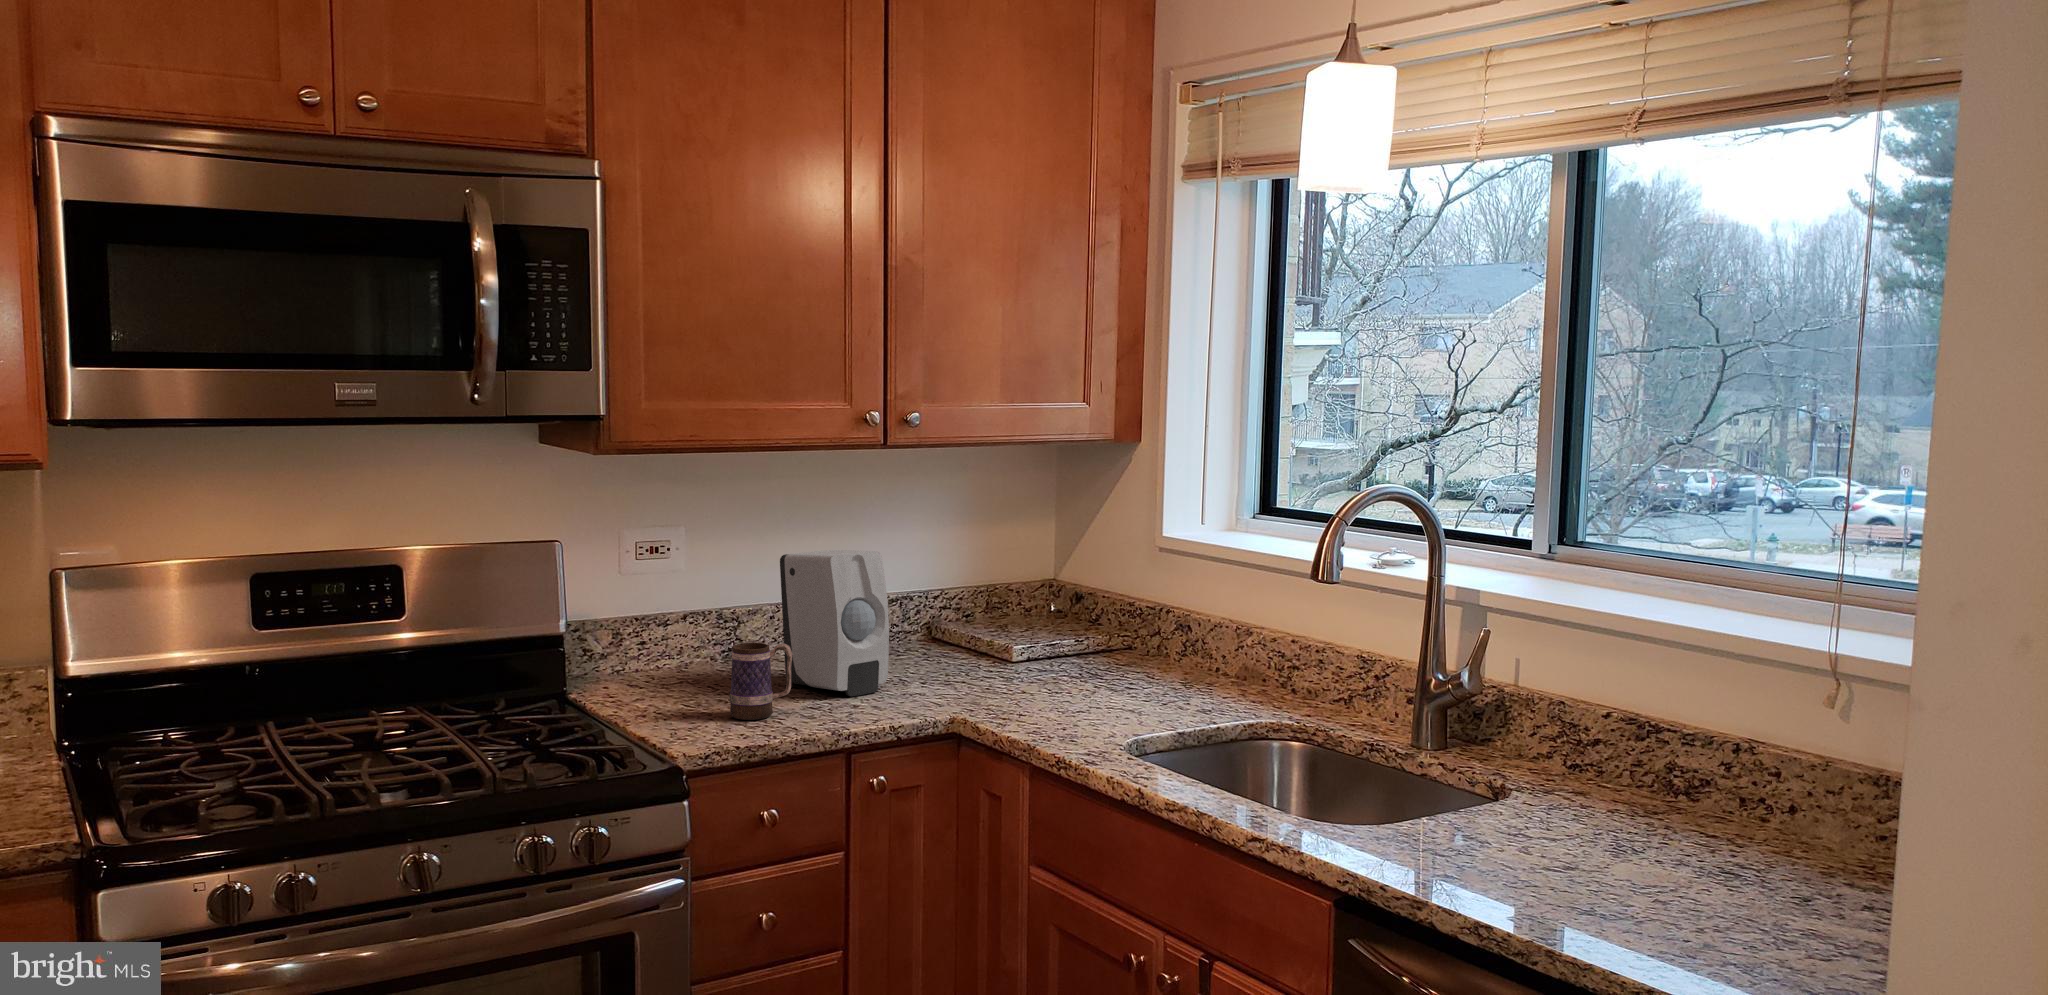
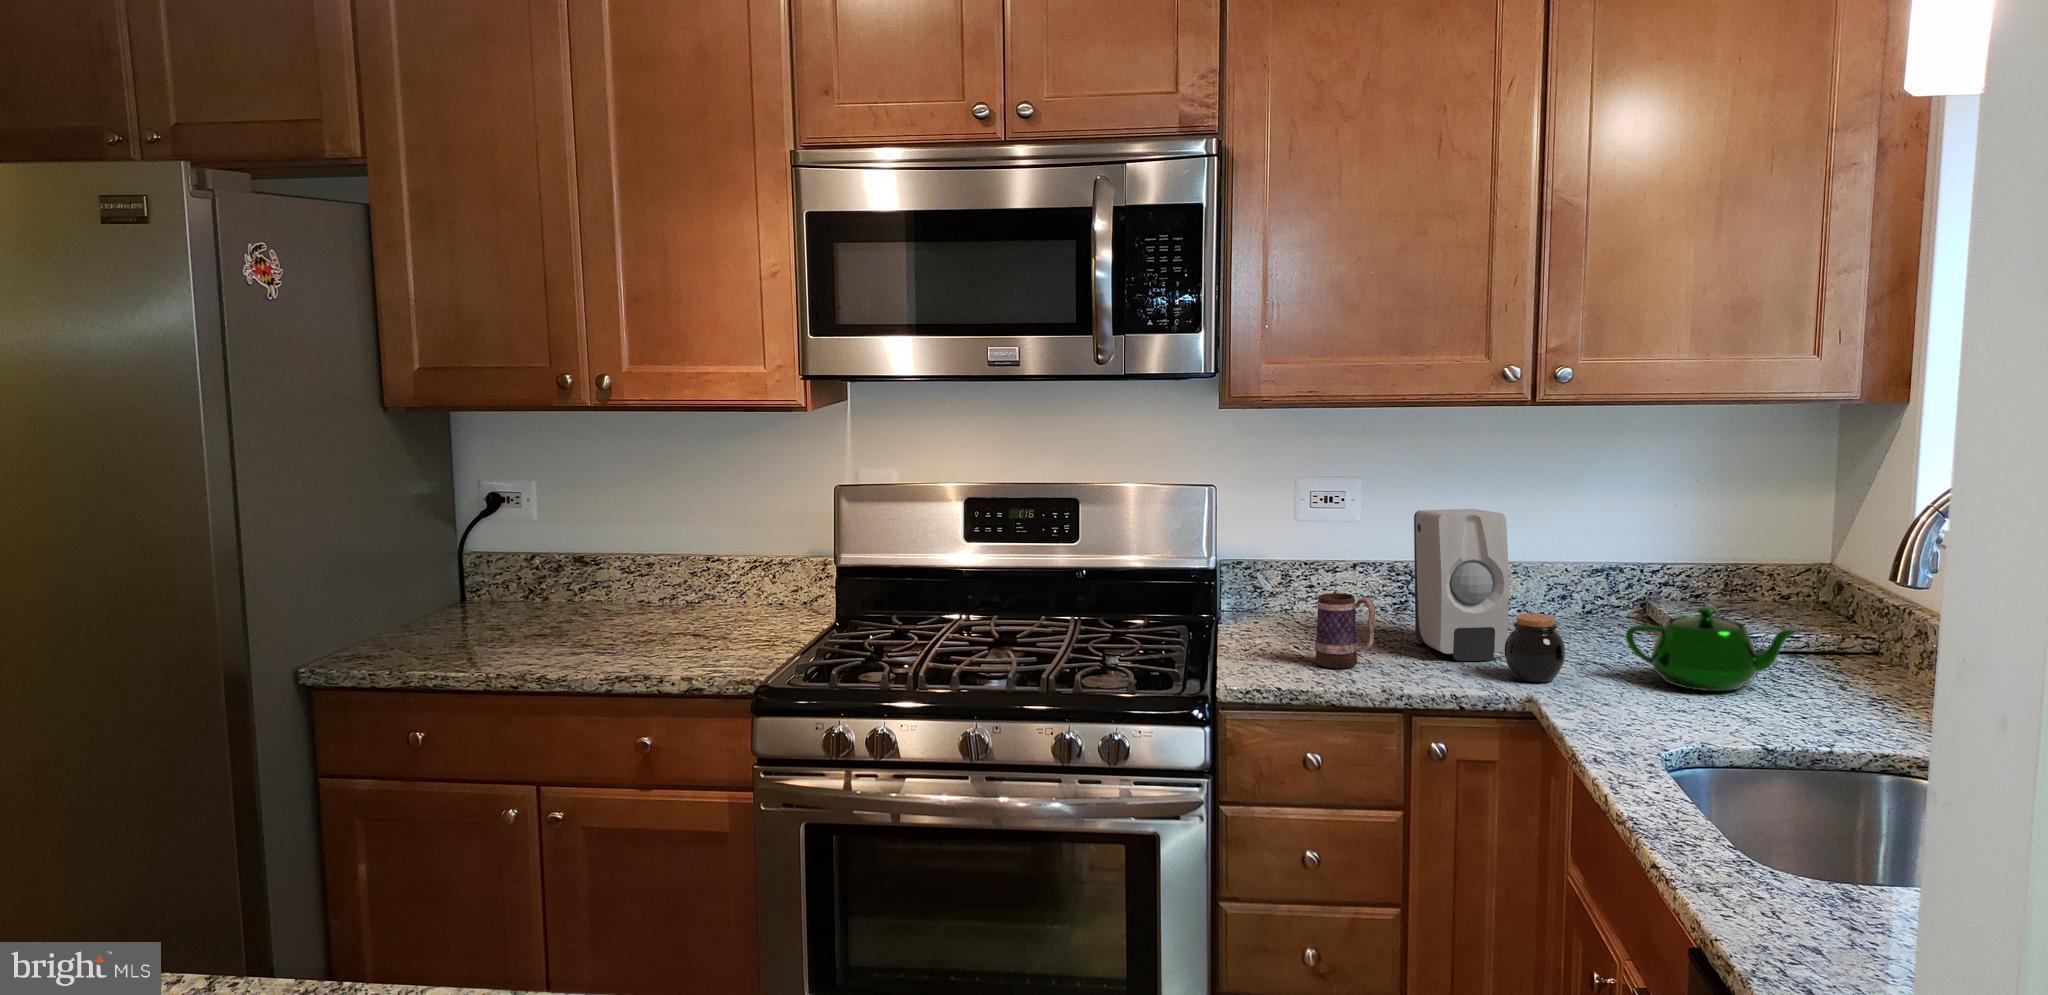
teapot: none [1001,621,1129,693] -> present [1626,607,1798,691]
jar: none [908,642,962,706] -> present [1505,614,1565,682]

